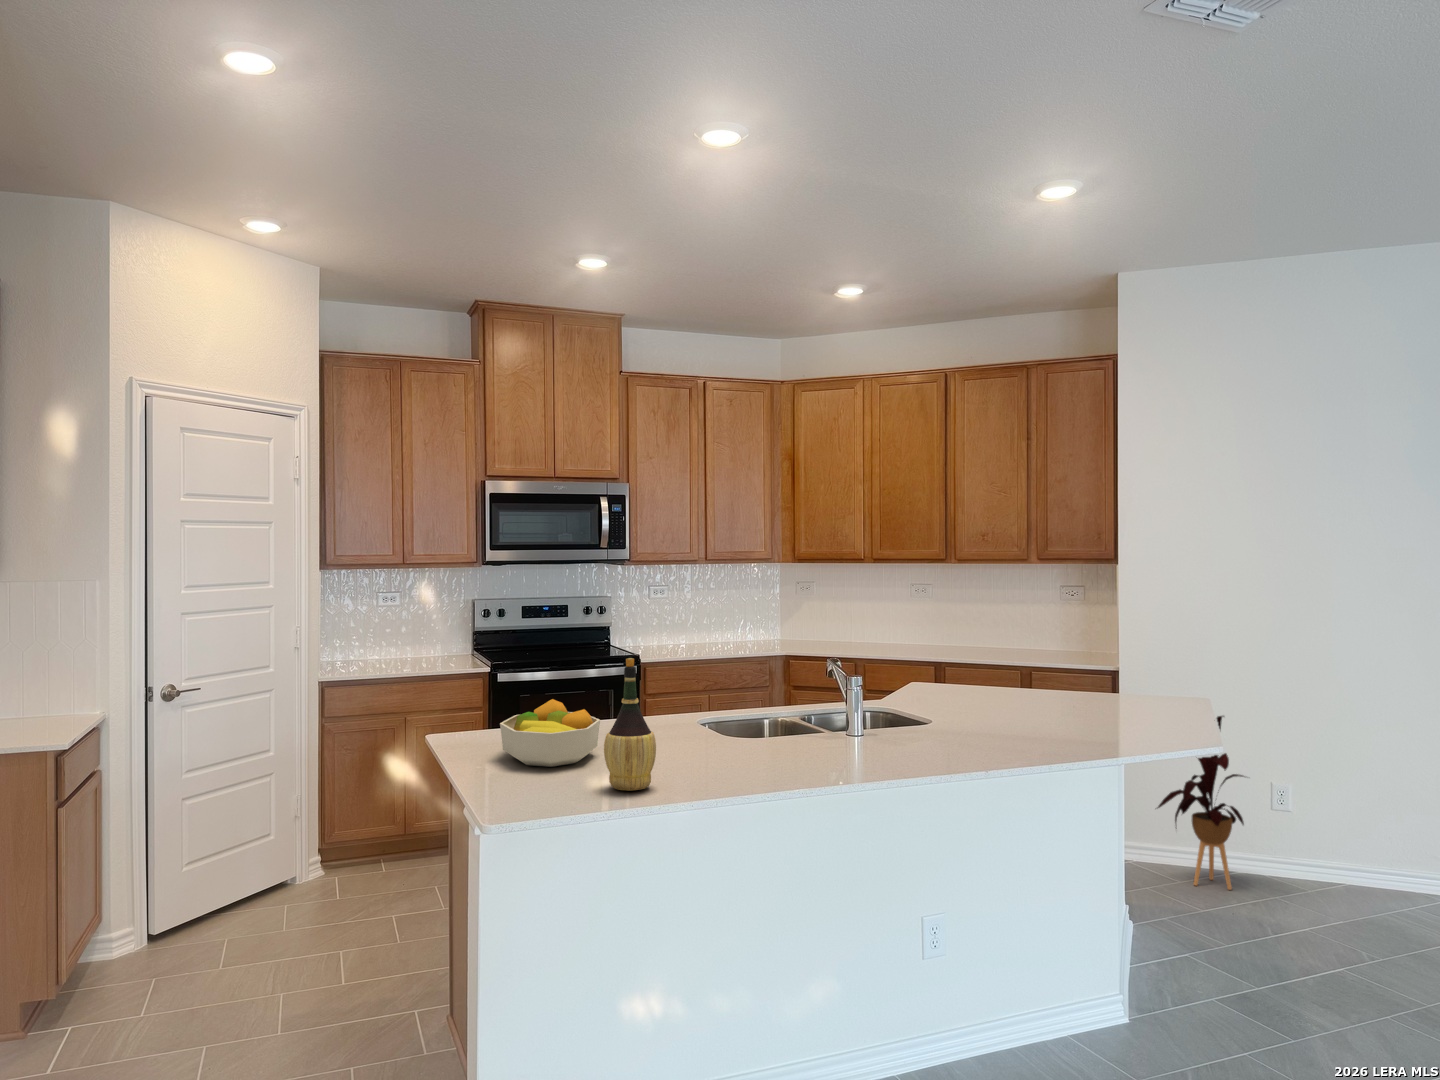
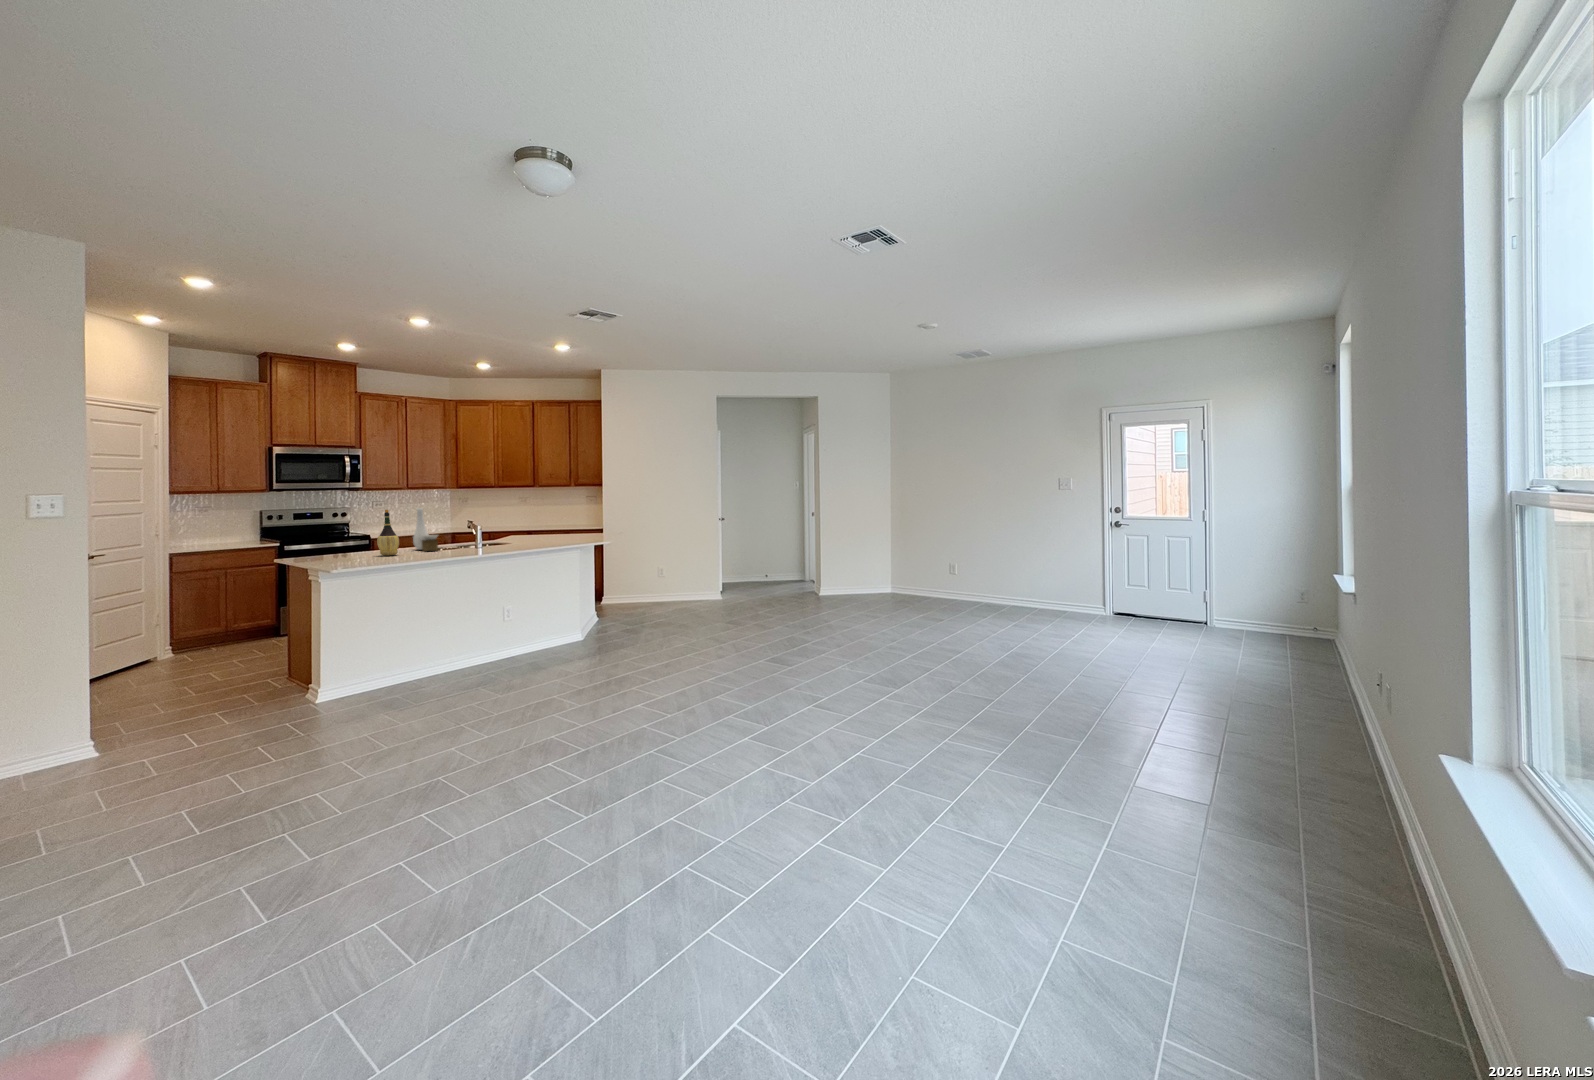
vase: none [695,643,756,770] -> present [413,508,438,551]
fruit bowl: present [500,699,600,767] -> none [324,532,371,554]
house plant: present [1157,716,1244,890] -> none [616,543,650,608]

